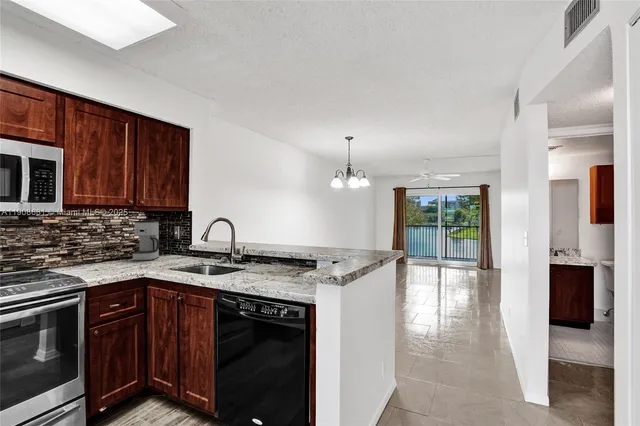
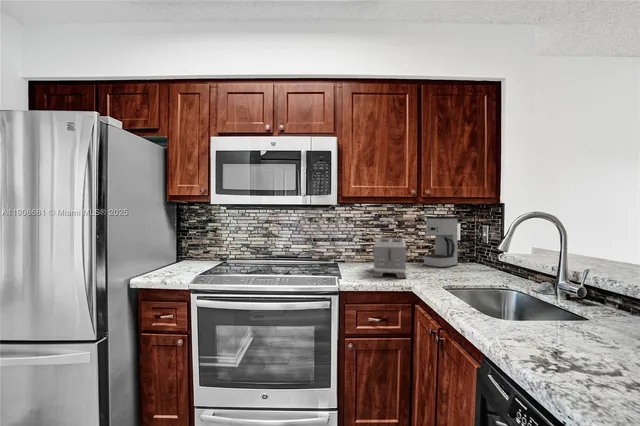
toaster: none [97,240,138,272] -> present [373,238,406,278]

